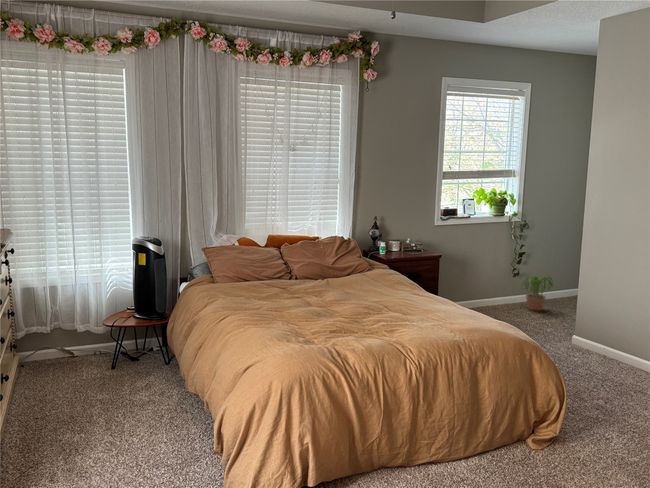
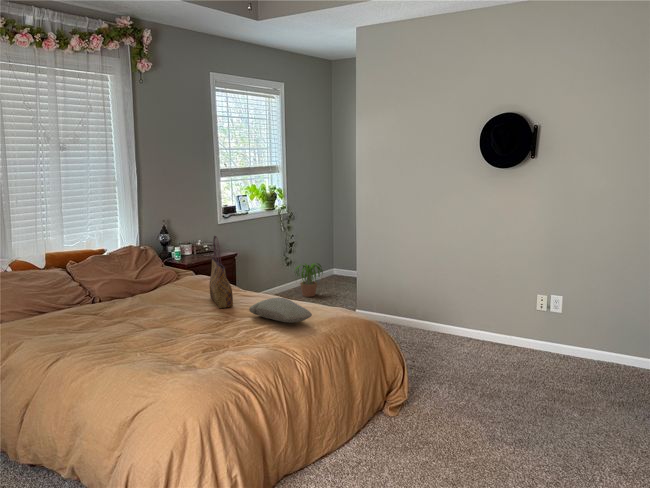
tote bag: none [379,233,396,301] -> present [210,236,233,308]
pillow: none [398,298,447,323] -> present [249,298,312,323]

